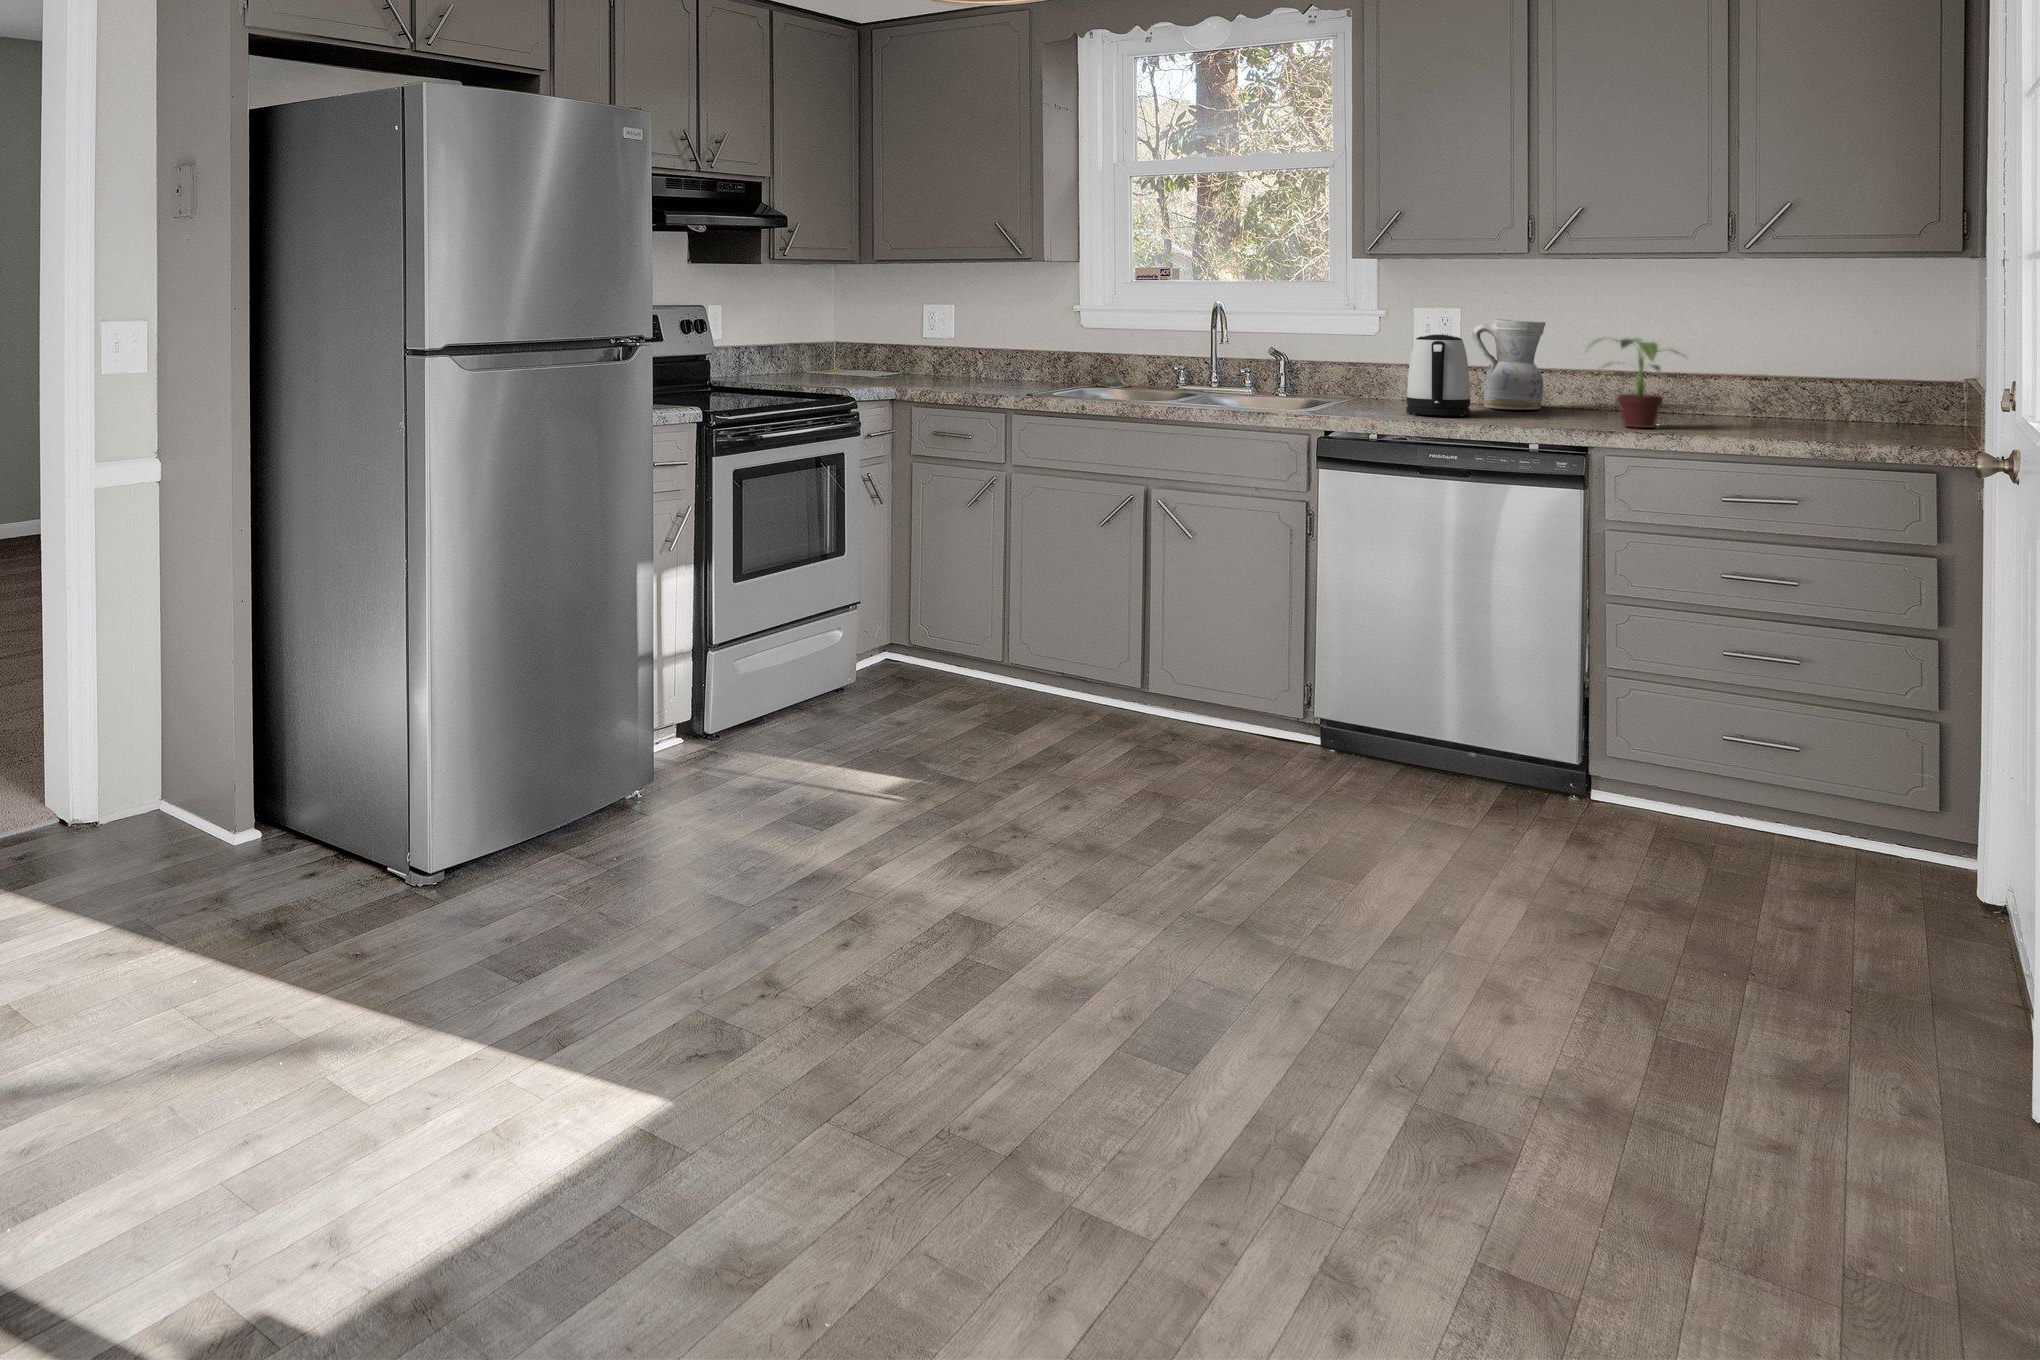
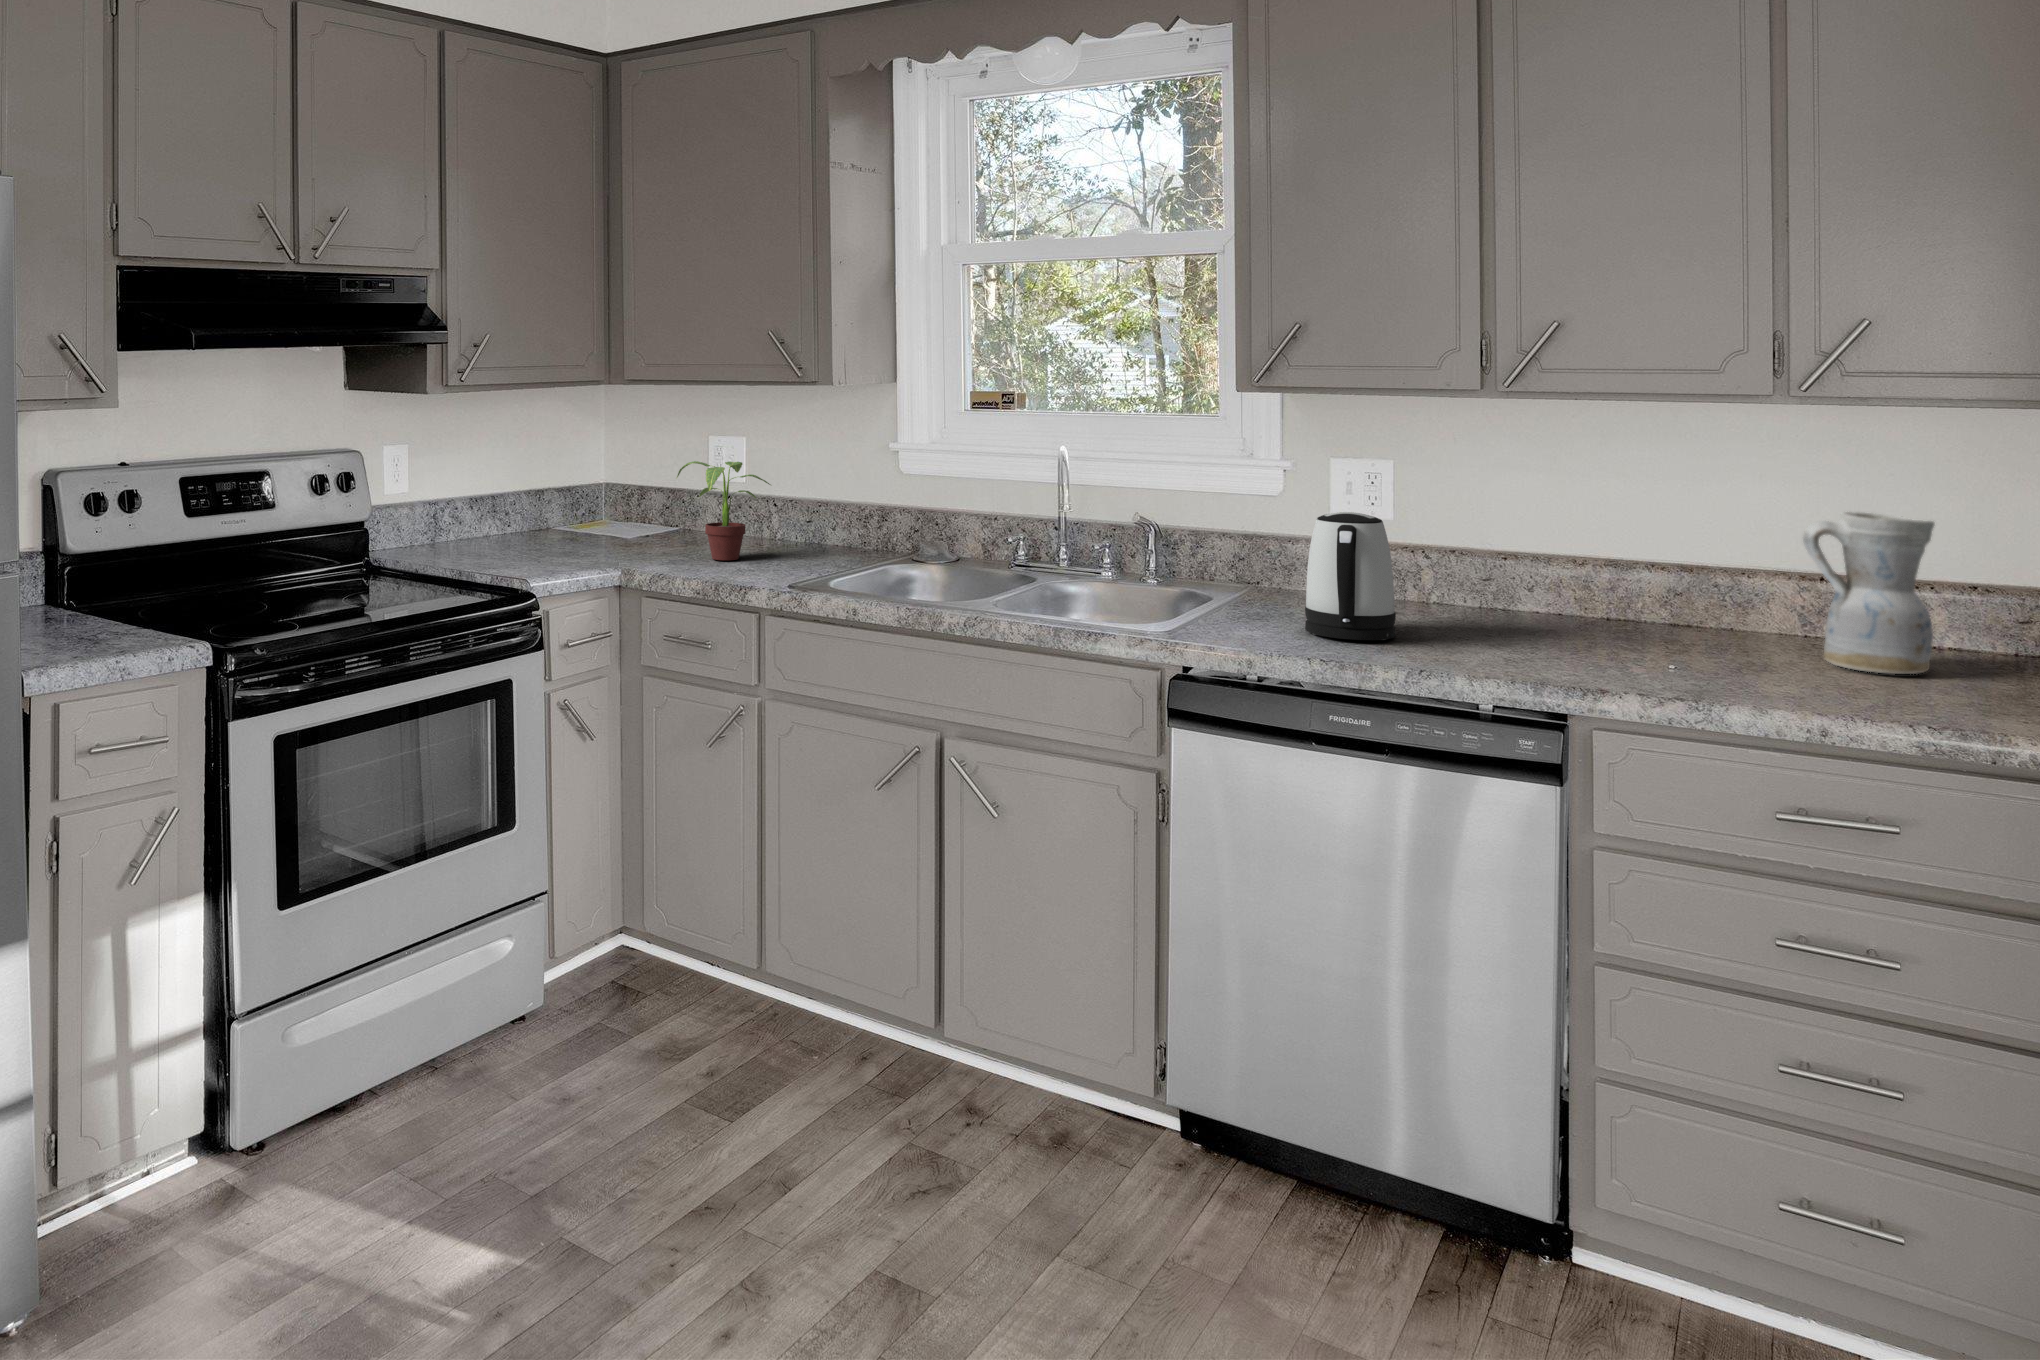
ceramic pitcher: present [1472,319,1546,410] -> present [1803,512,1934,674]
potted plant: present [1587,338,1668,428] -> present [677,461,770,560]

